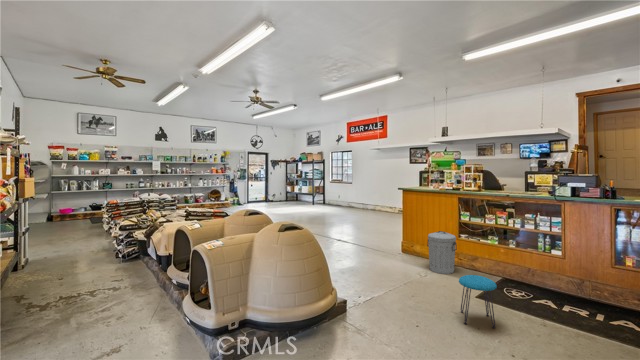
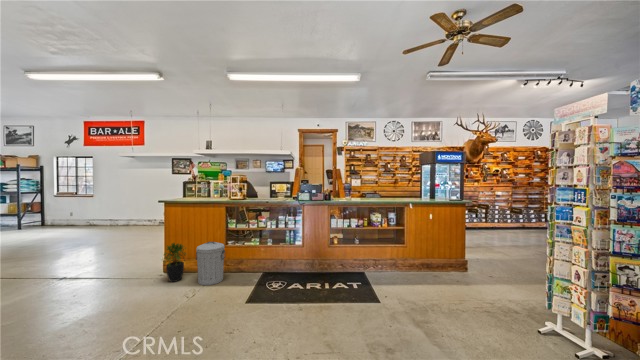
potted plant: none [398,226,421,263] -> present [164,243,186,282]
stool: present [459,275,497,328] -> none [234,282,268,337]

